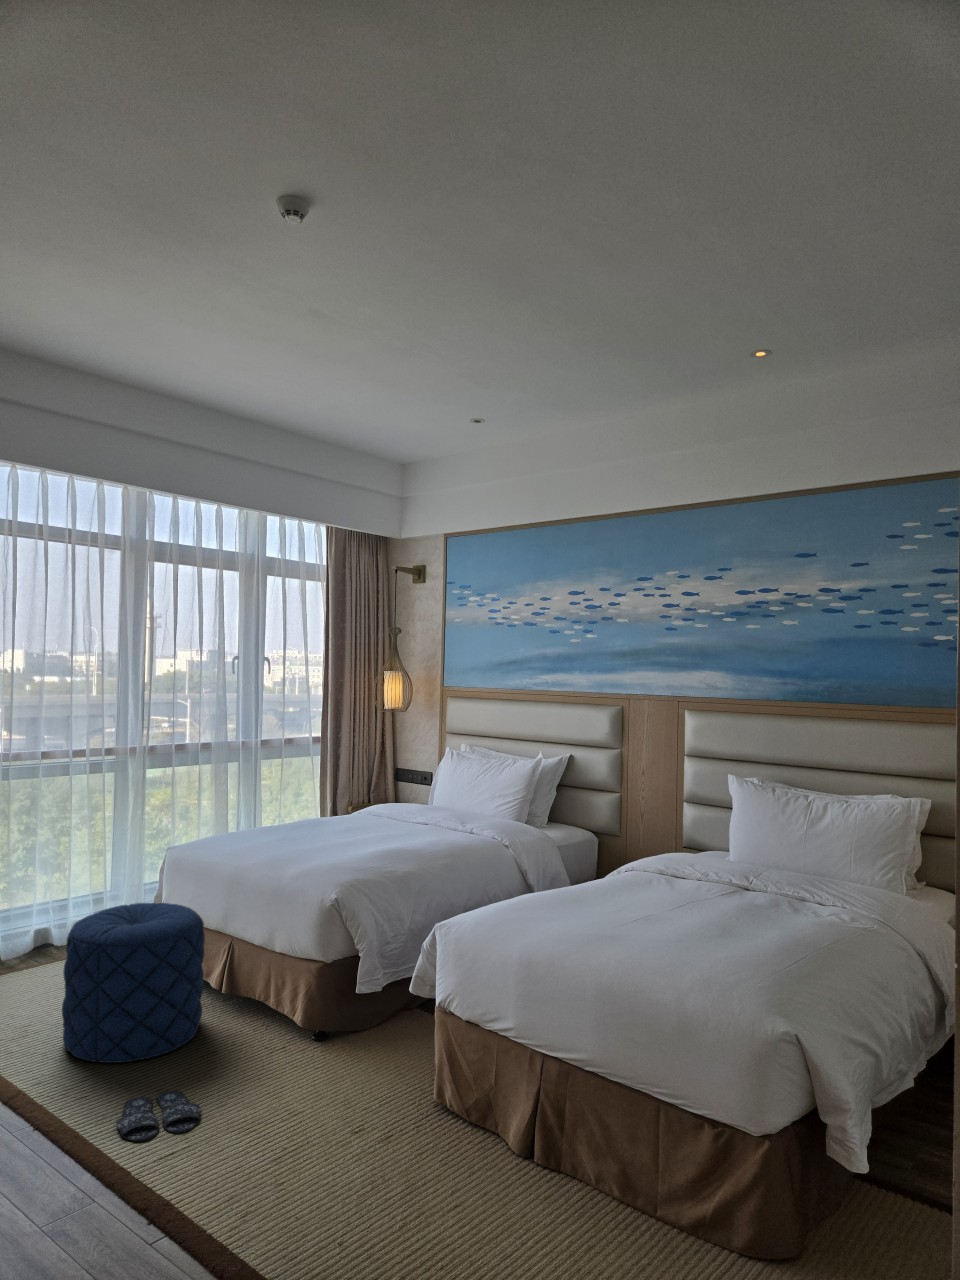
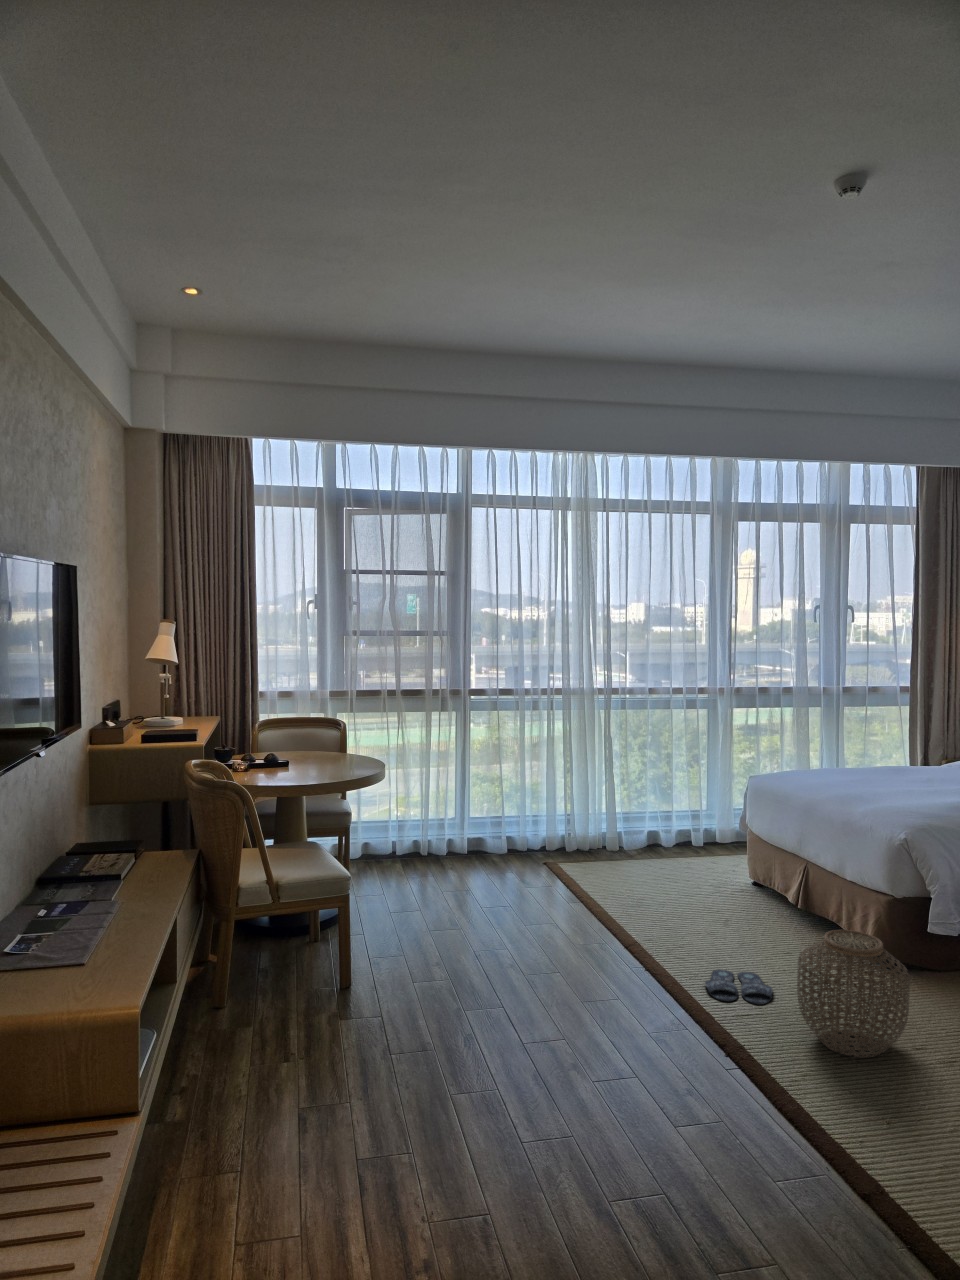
pouf: present [62,903,205,1063] -> none [666,817,781,944]
woven basket: none [232,1019,351,1169] -> present [797,930,910,1058]

